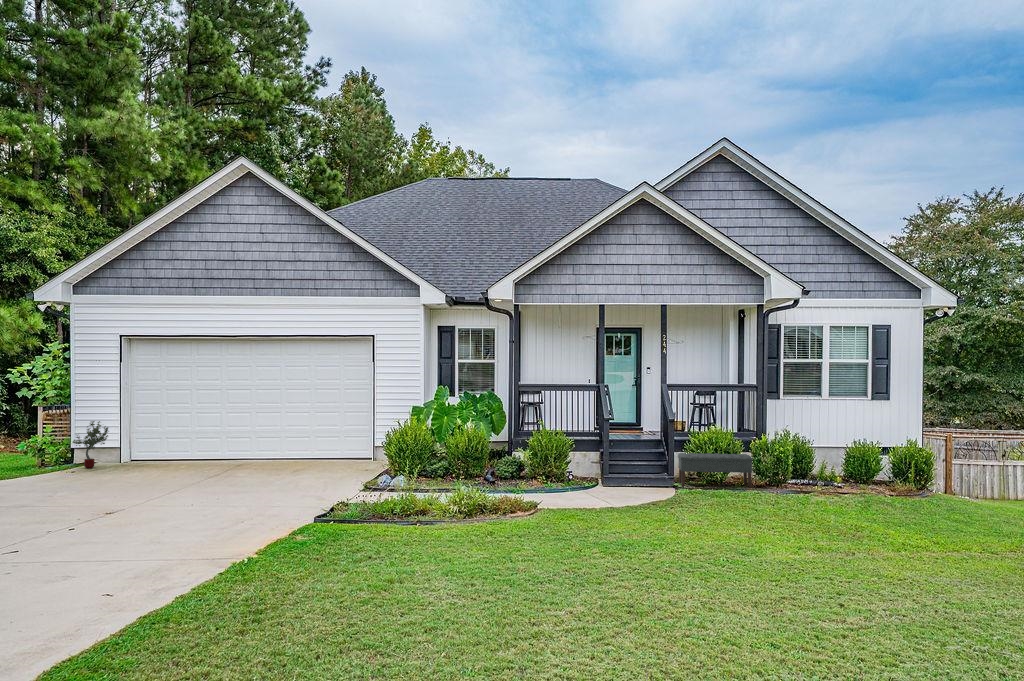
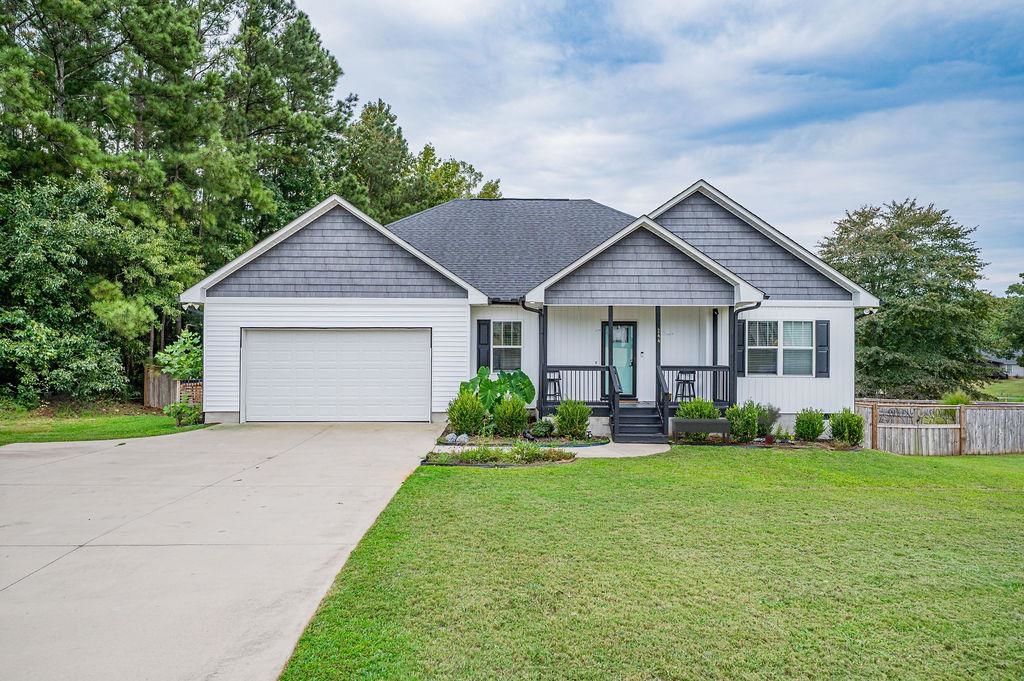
potted tree: present [73,421,109,468] -> present [756,403,781,444]

